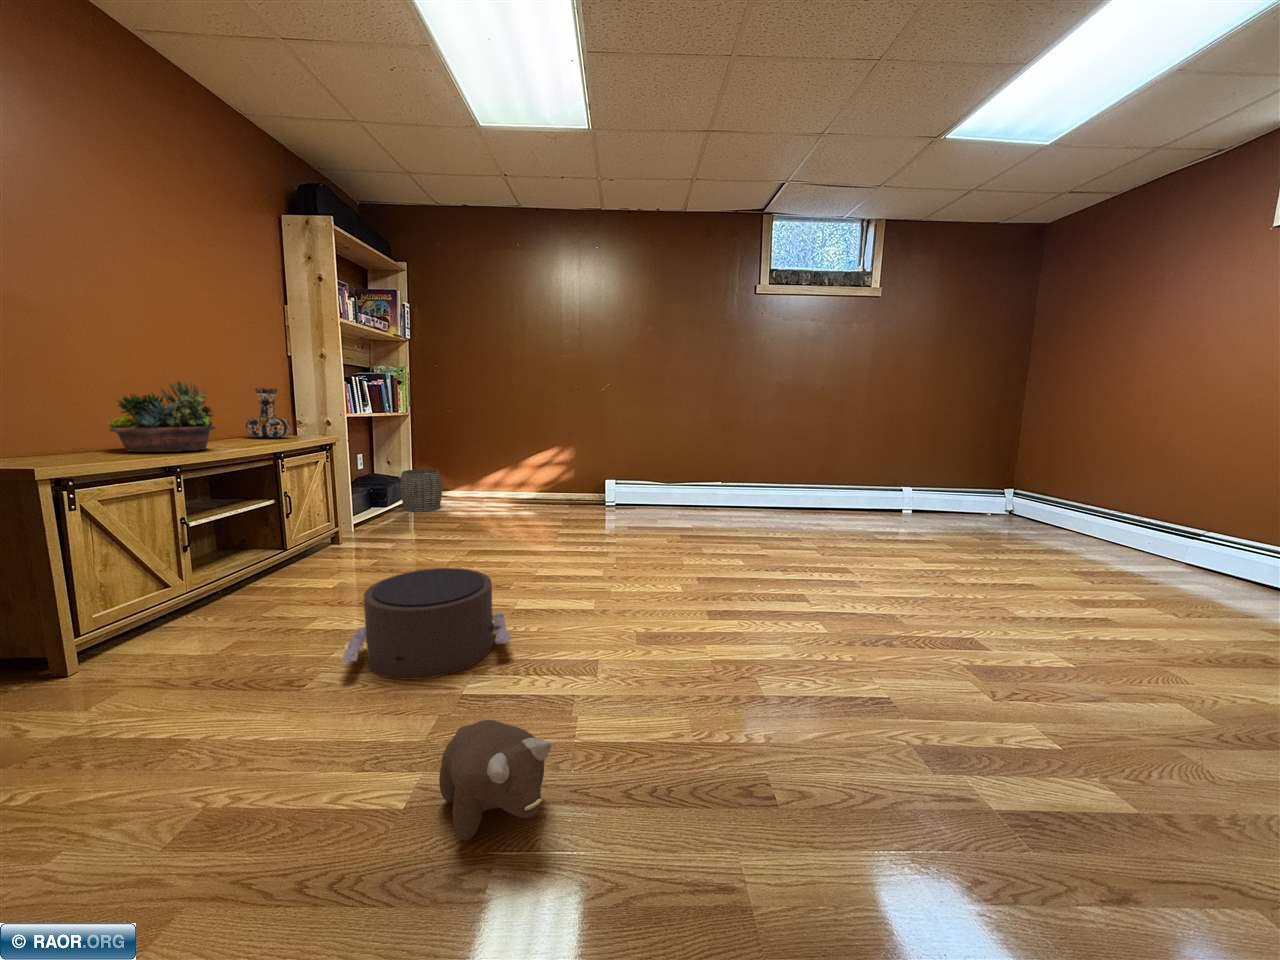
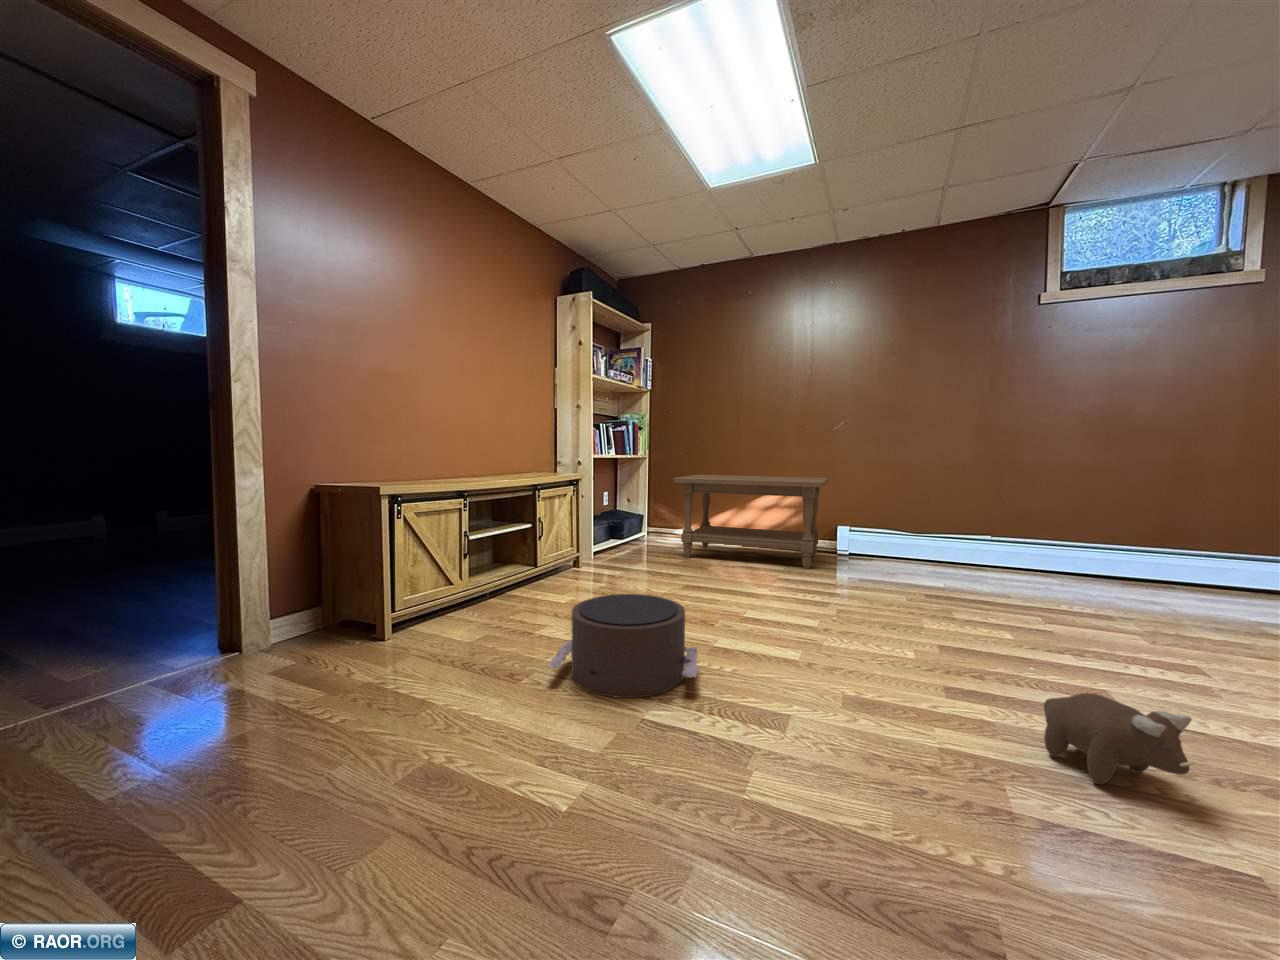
succulent planter: present [108,381,215,452] -> none [428,426,493,481]
decorative vase: present [245,388,291,438] -> none [517,433,548,474]
coffee table: none [447,434,597,521] -> present [673,475,829,569]
woven basket: present [400,469,442,512] -> none [634,508,670,548]
plush toy: present [439,720,551,840] -> present [1044,693,1195,784]

